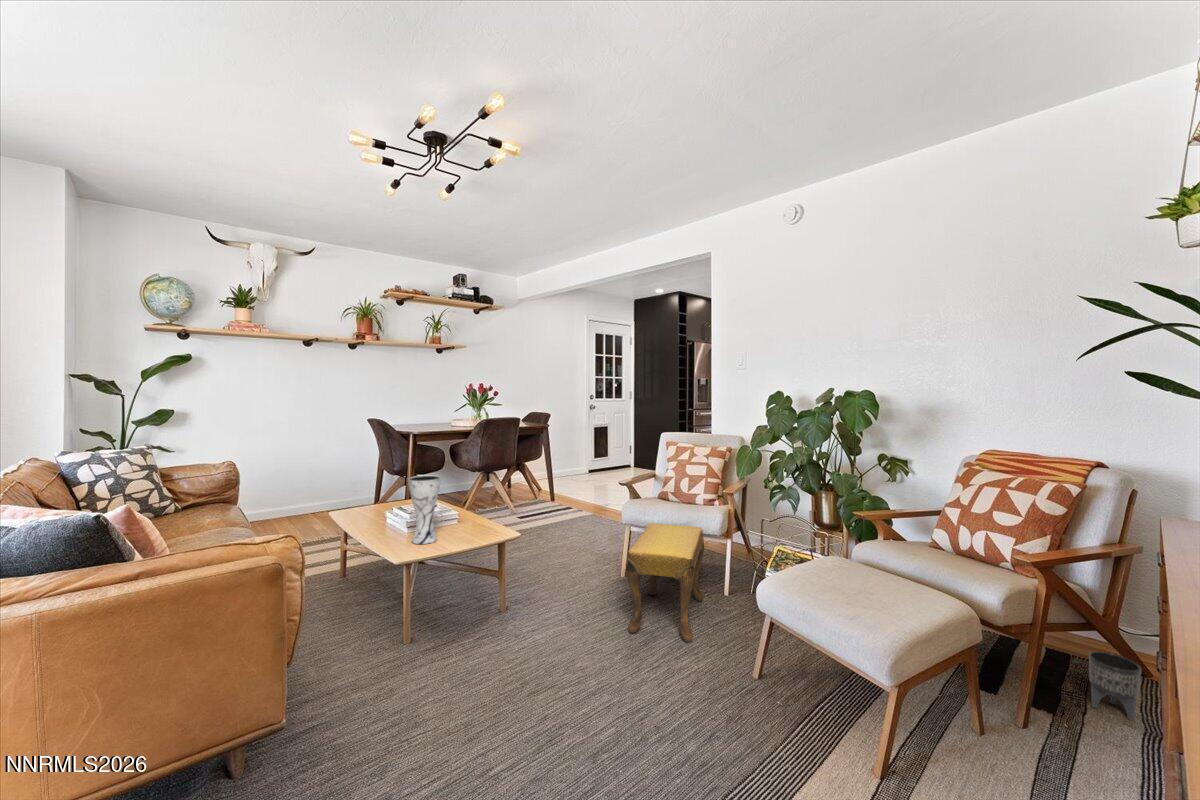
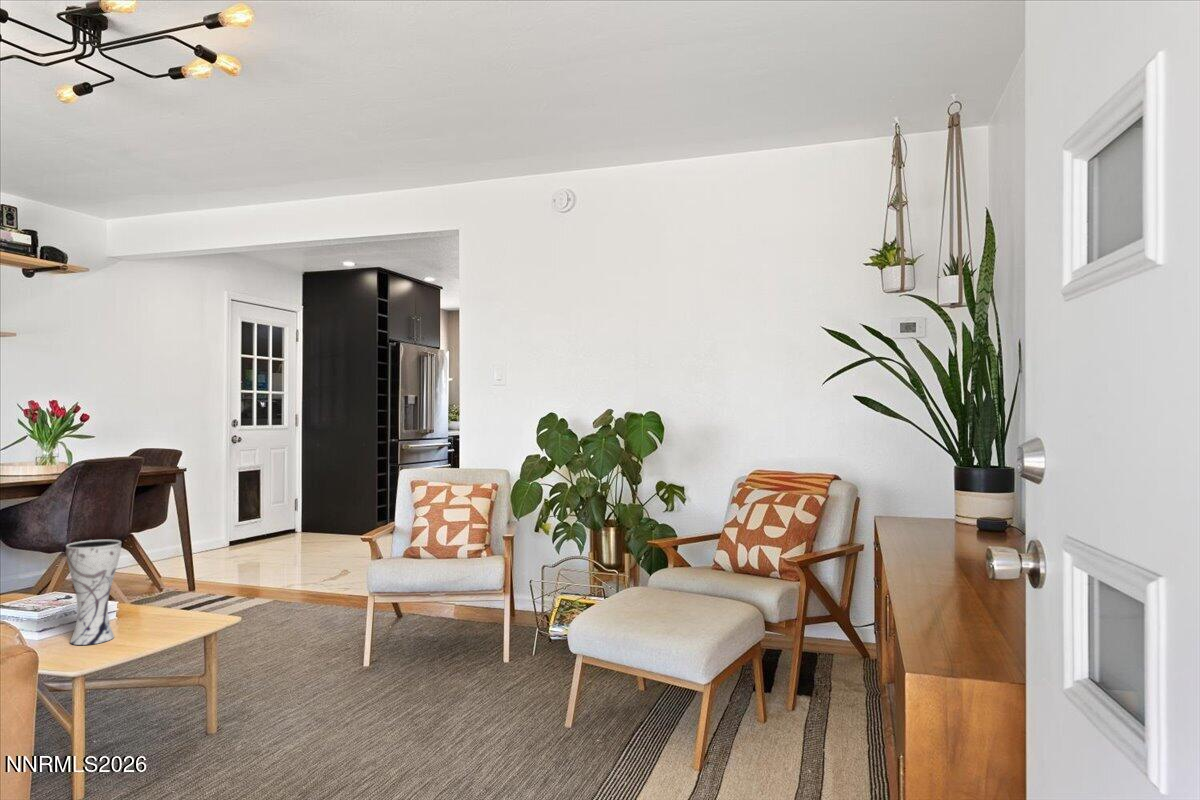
footstool: present [626,523,704,642] -> none [404,581,489,718]
planter: present [1089,651,1141,720] -> none [834,639,866,691]

